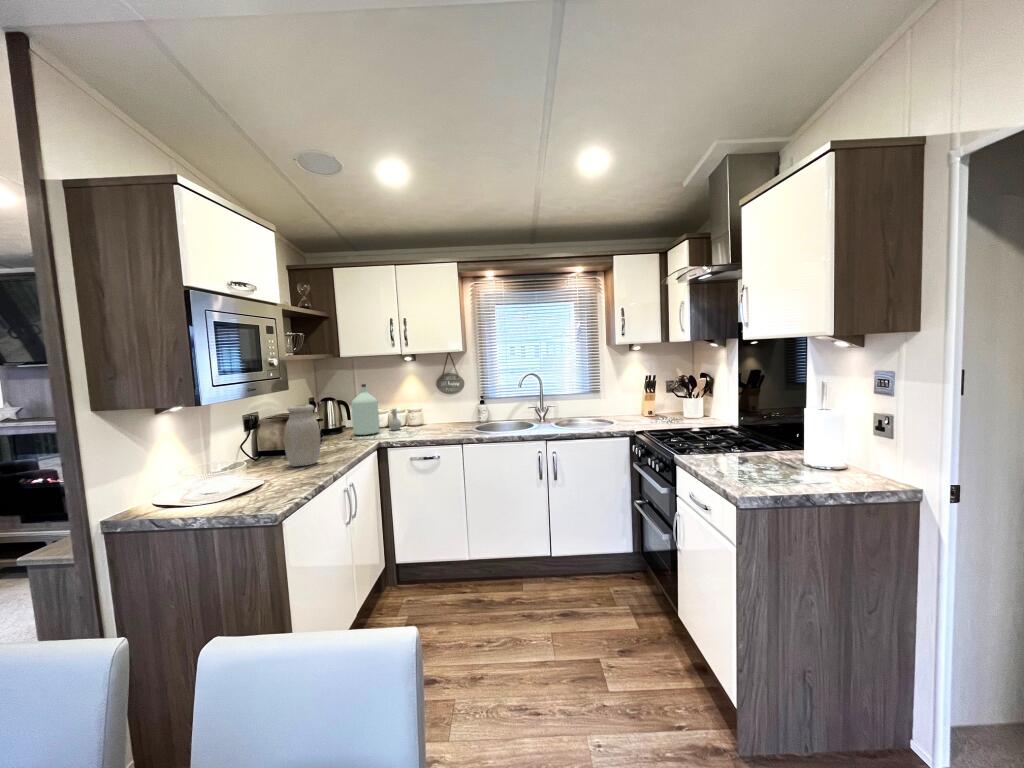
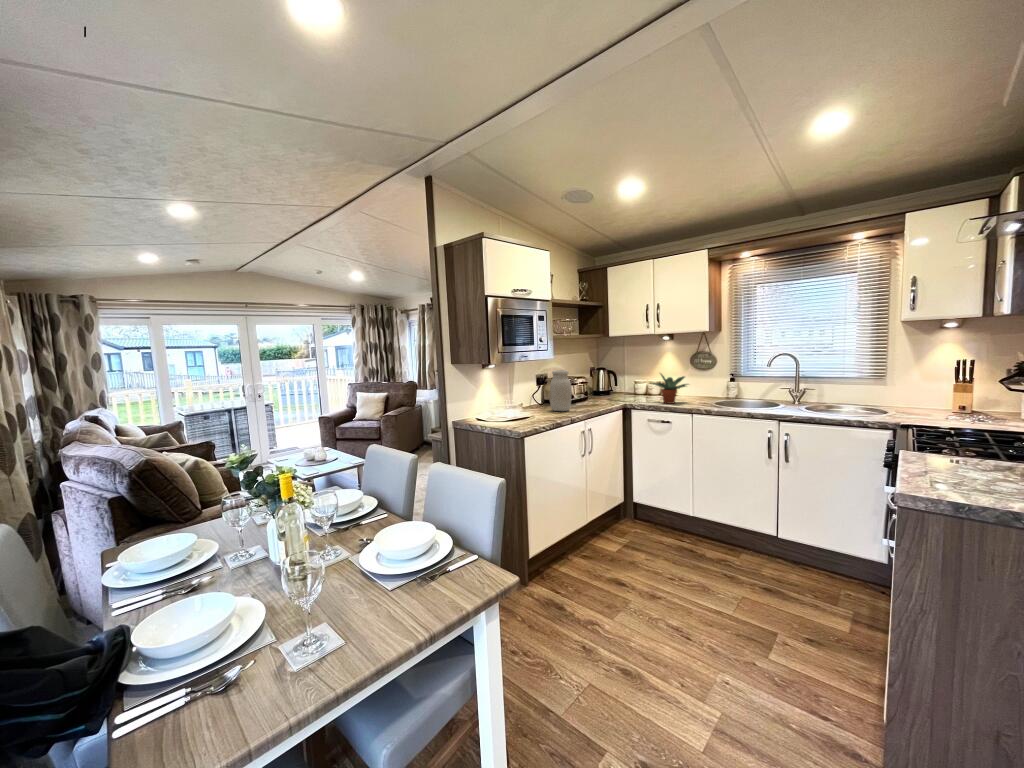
bottle: present [352,384,401,435] -> none [612,358,653,398]
potted plant: none [406,399,452,435] -> present [653,374,688,404]

